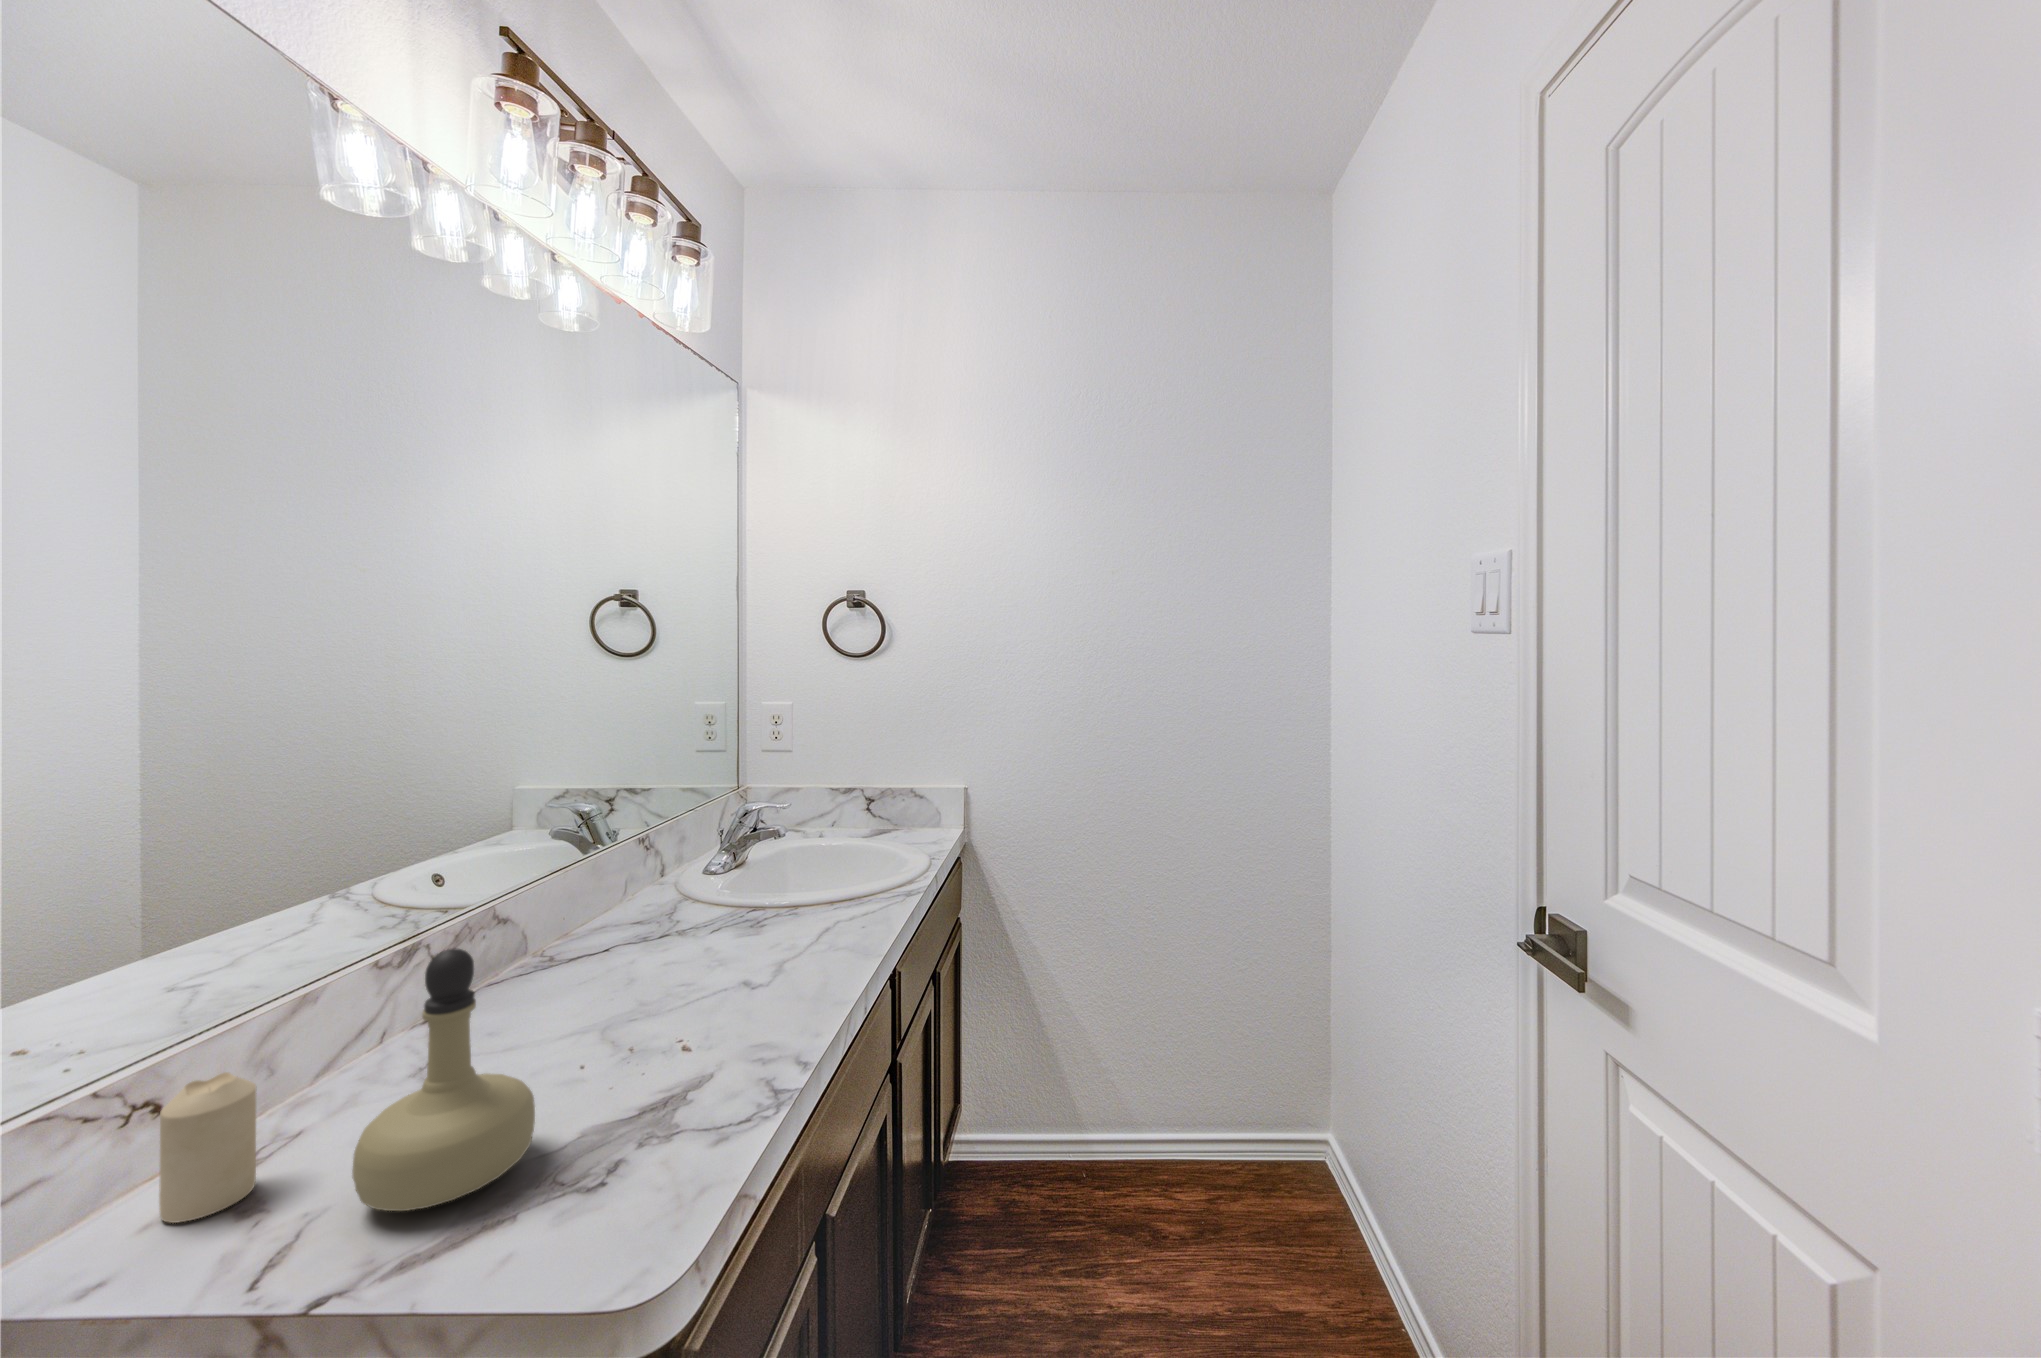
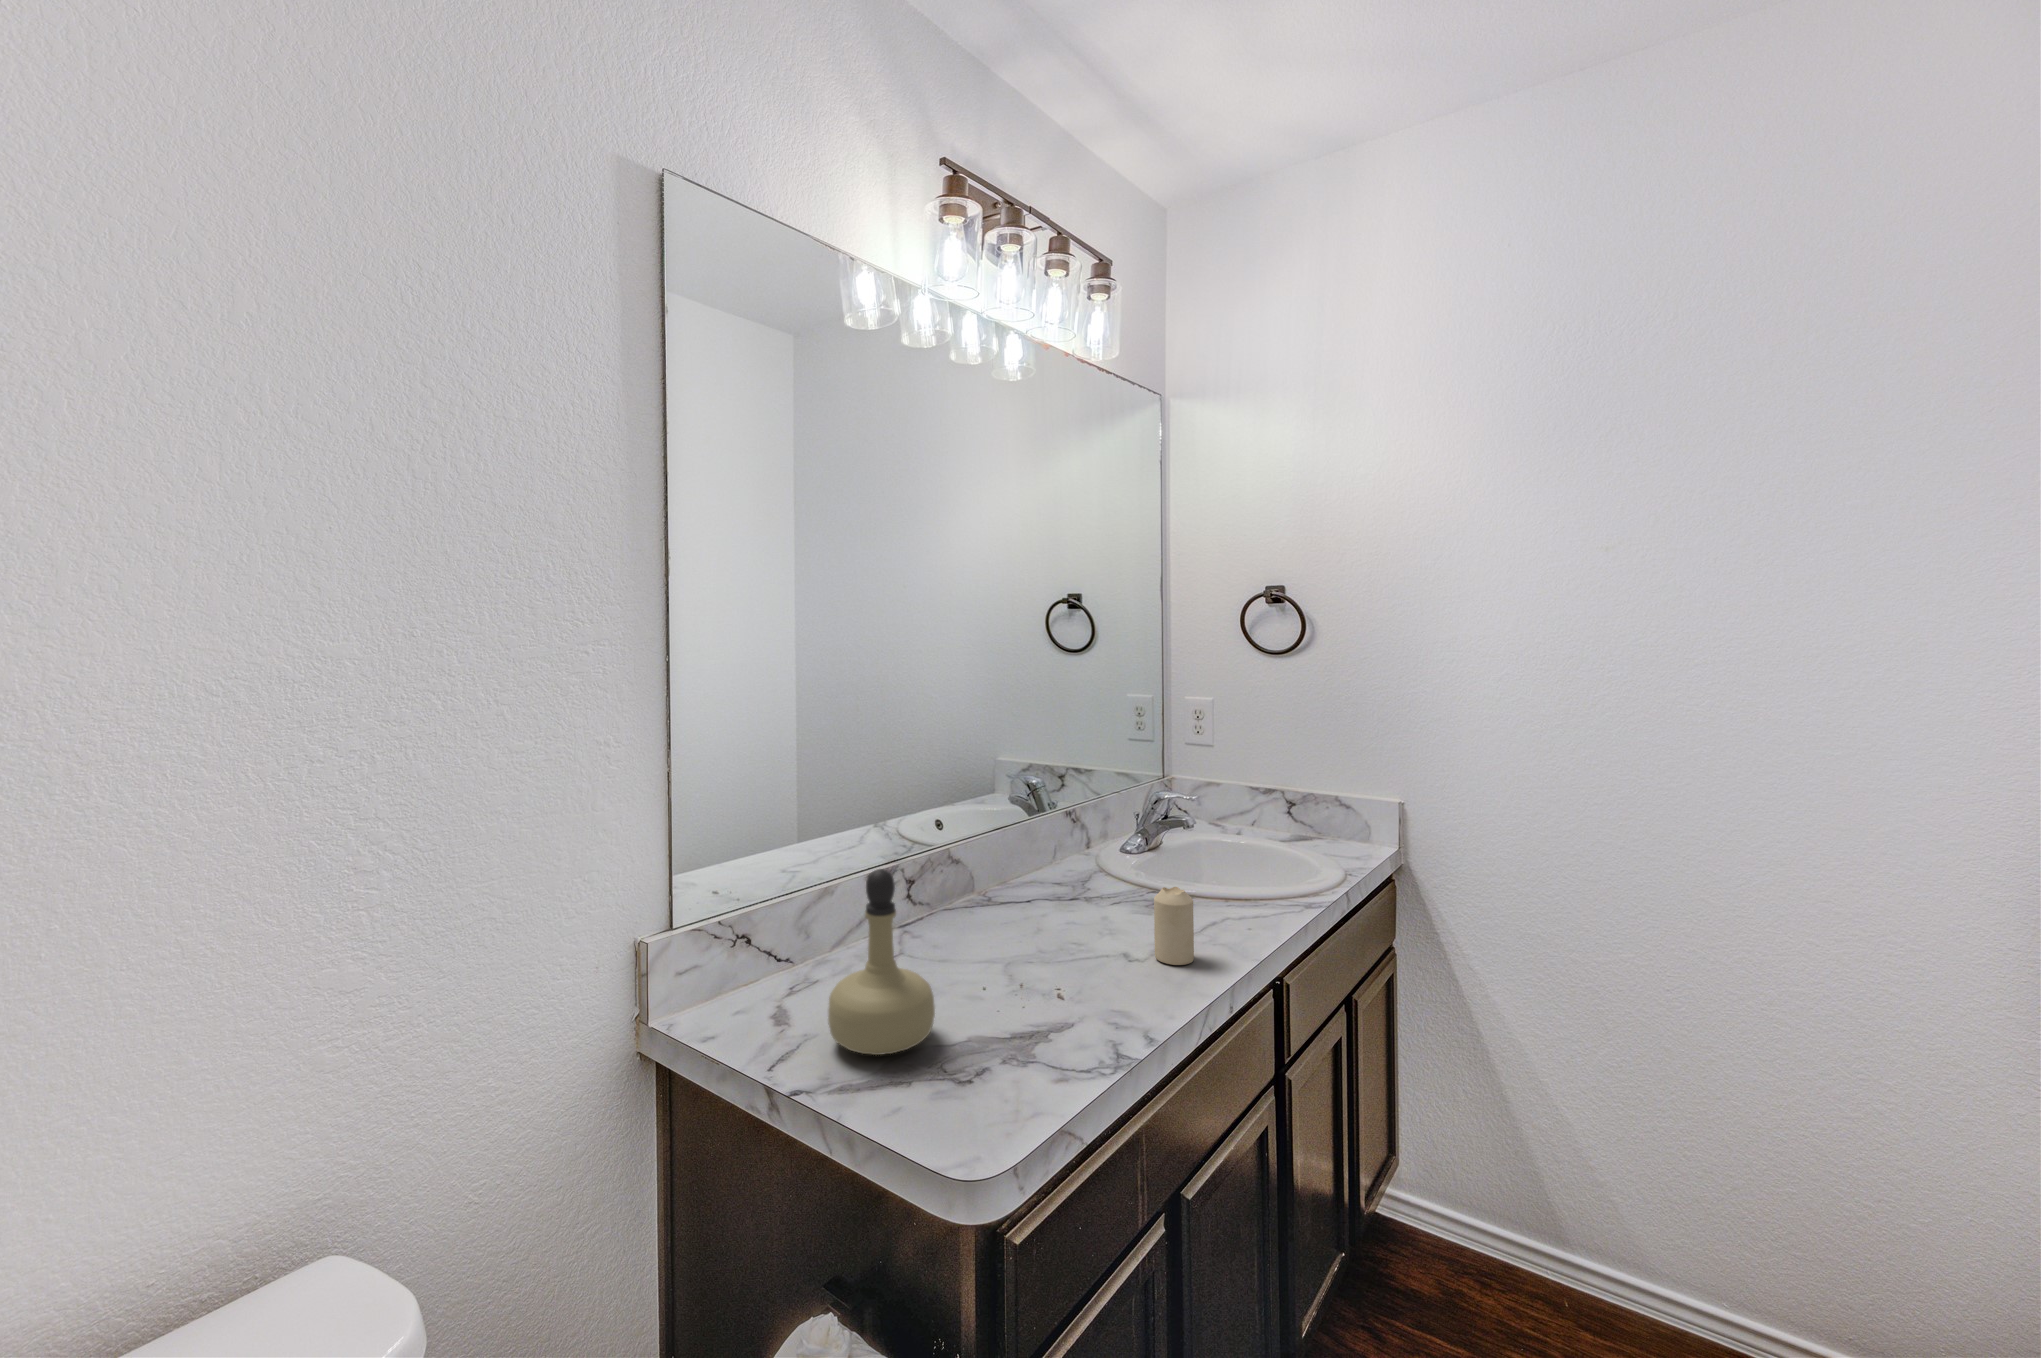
candle: present [159,1072,256,1223] -> present [1154,887,1194,965]

